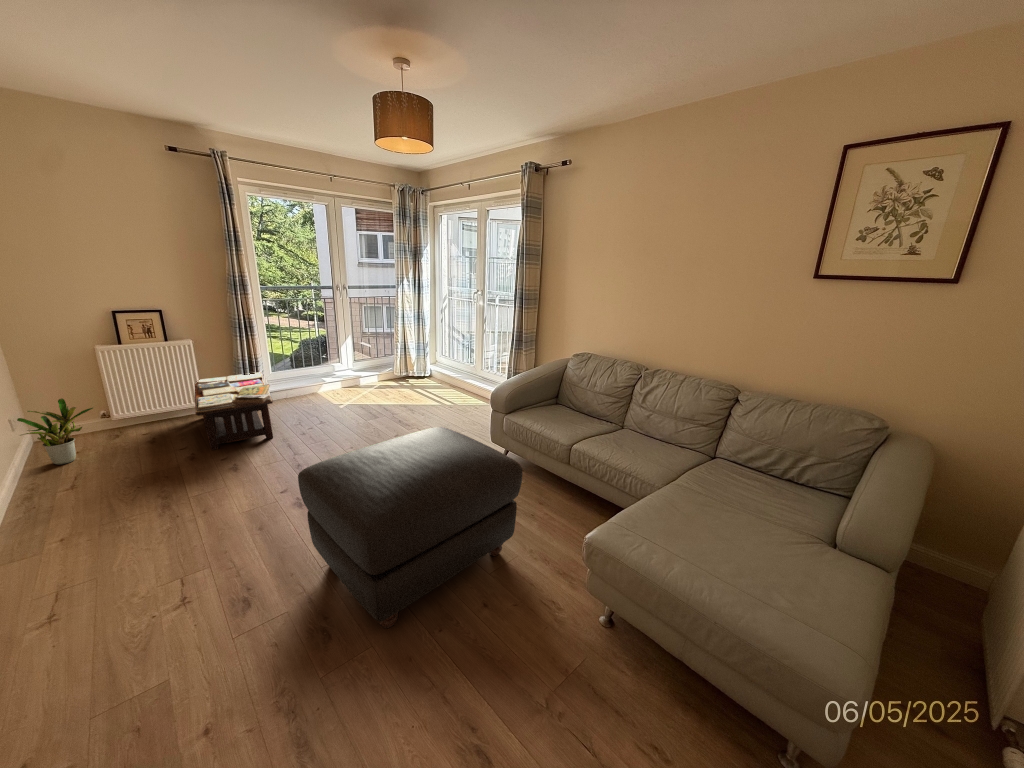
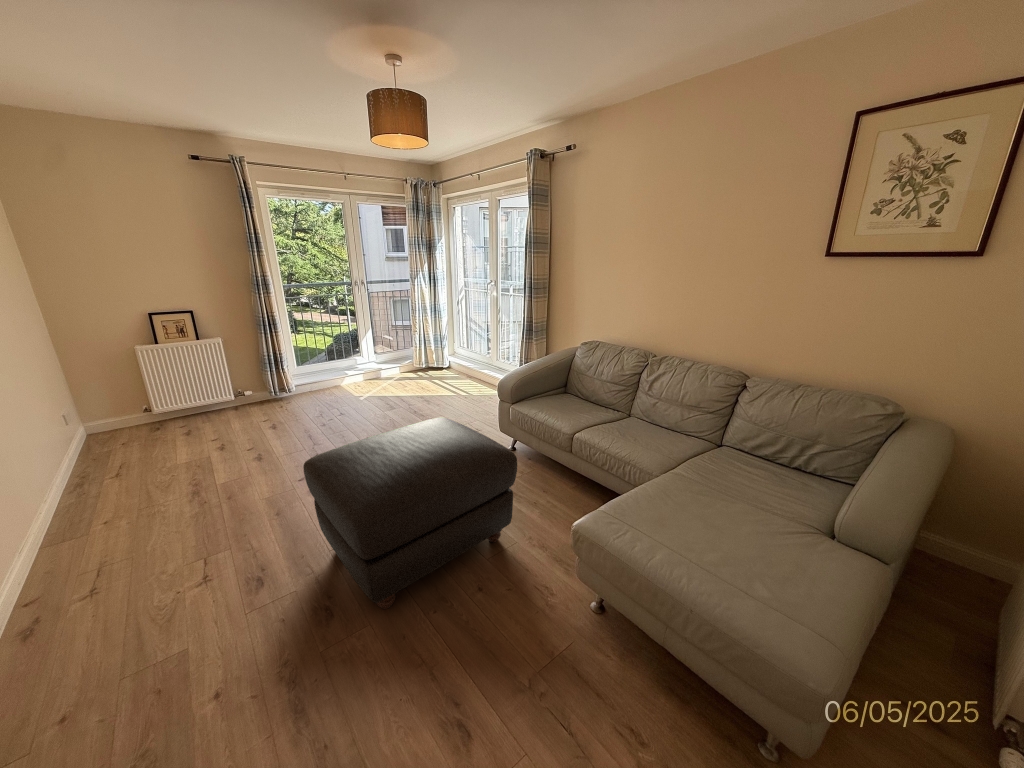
coffee table: present [195,372,273,450] -> none [223,367,296,440]
potted plant: present [17,398,93,465] -> none [70,395,136,455]

